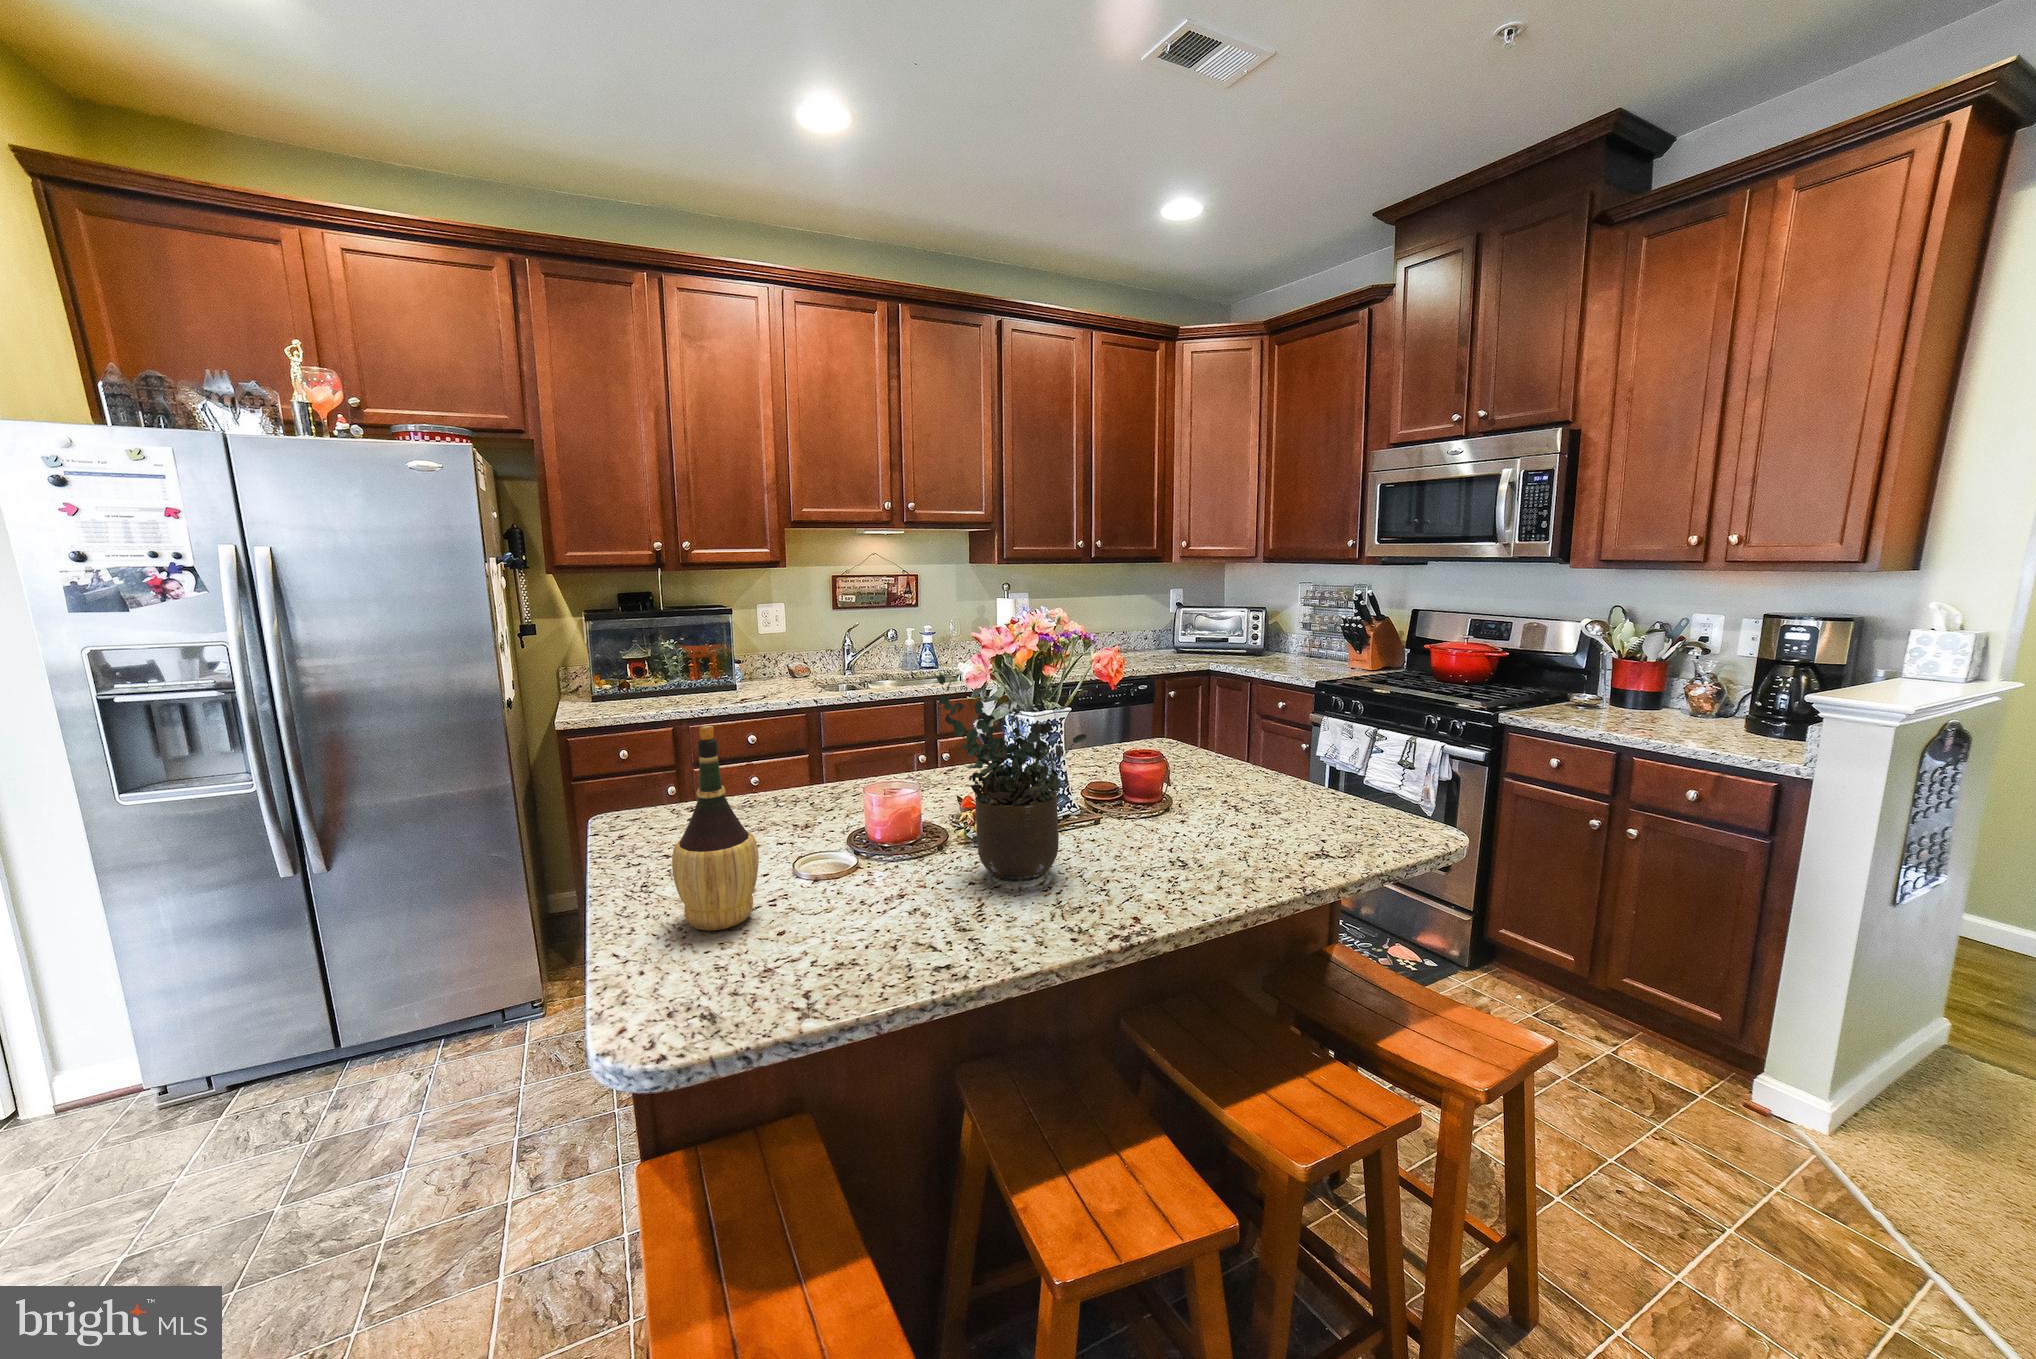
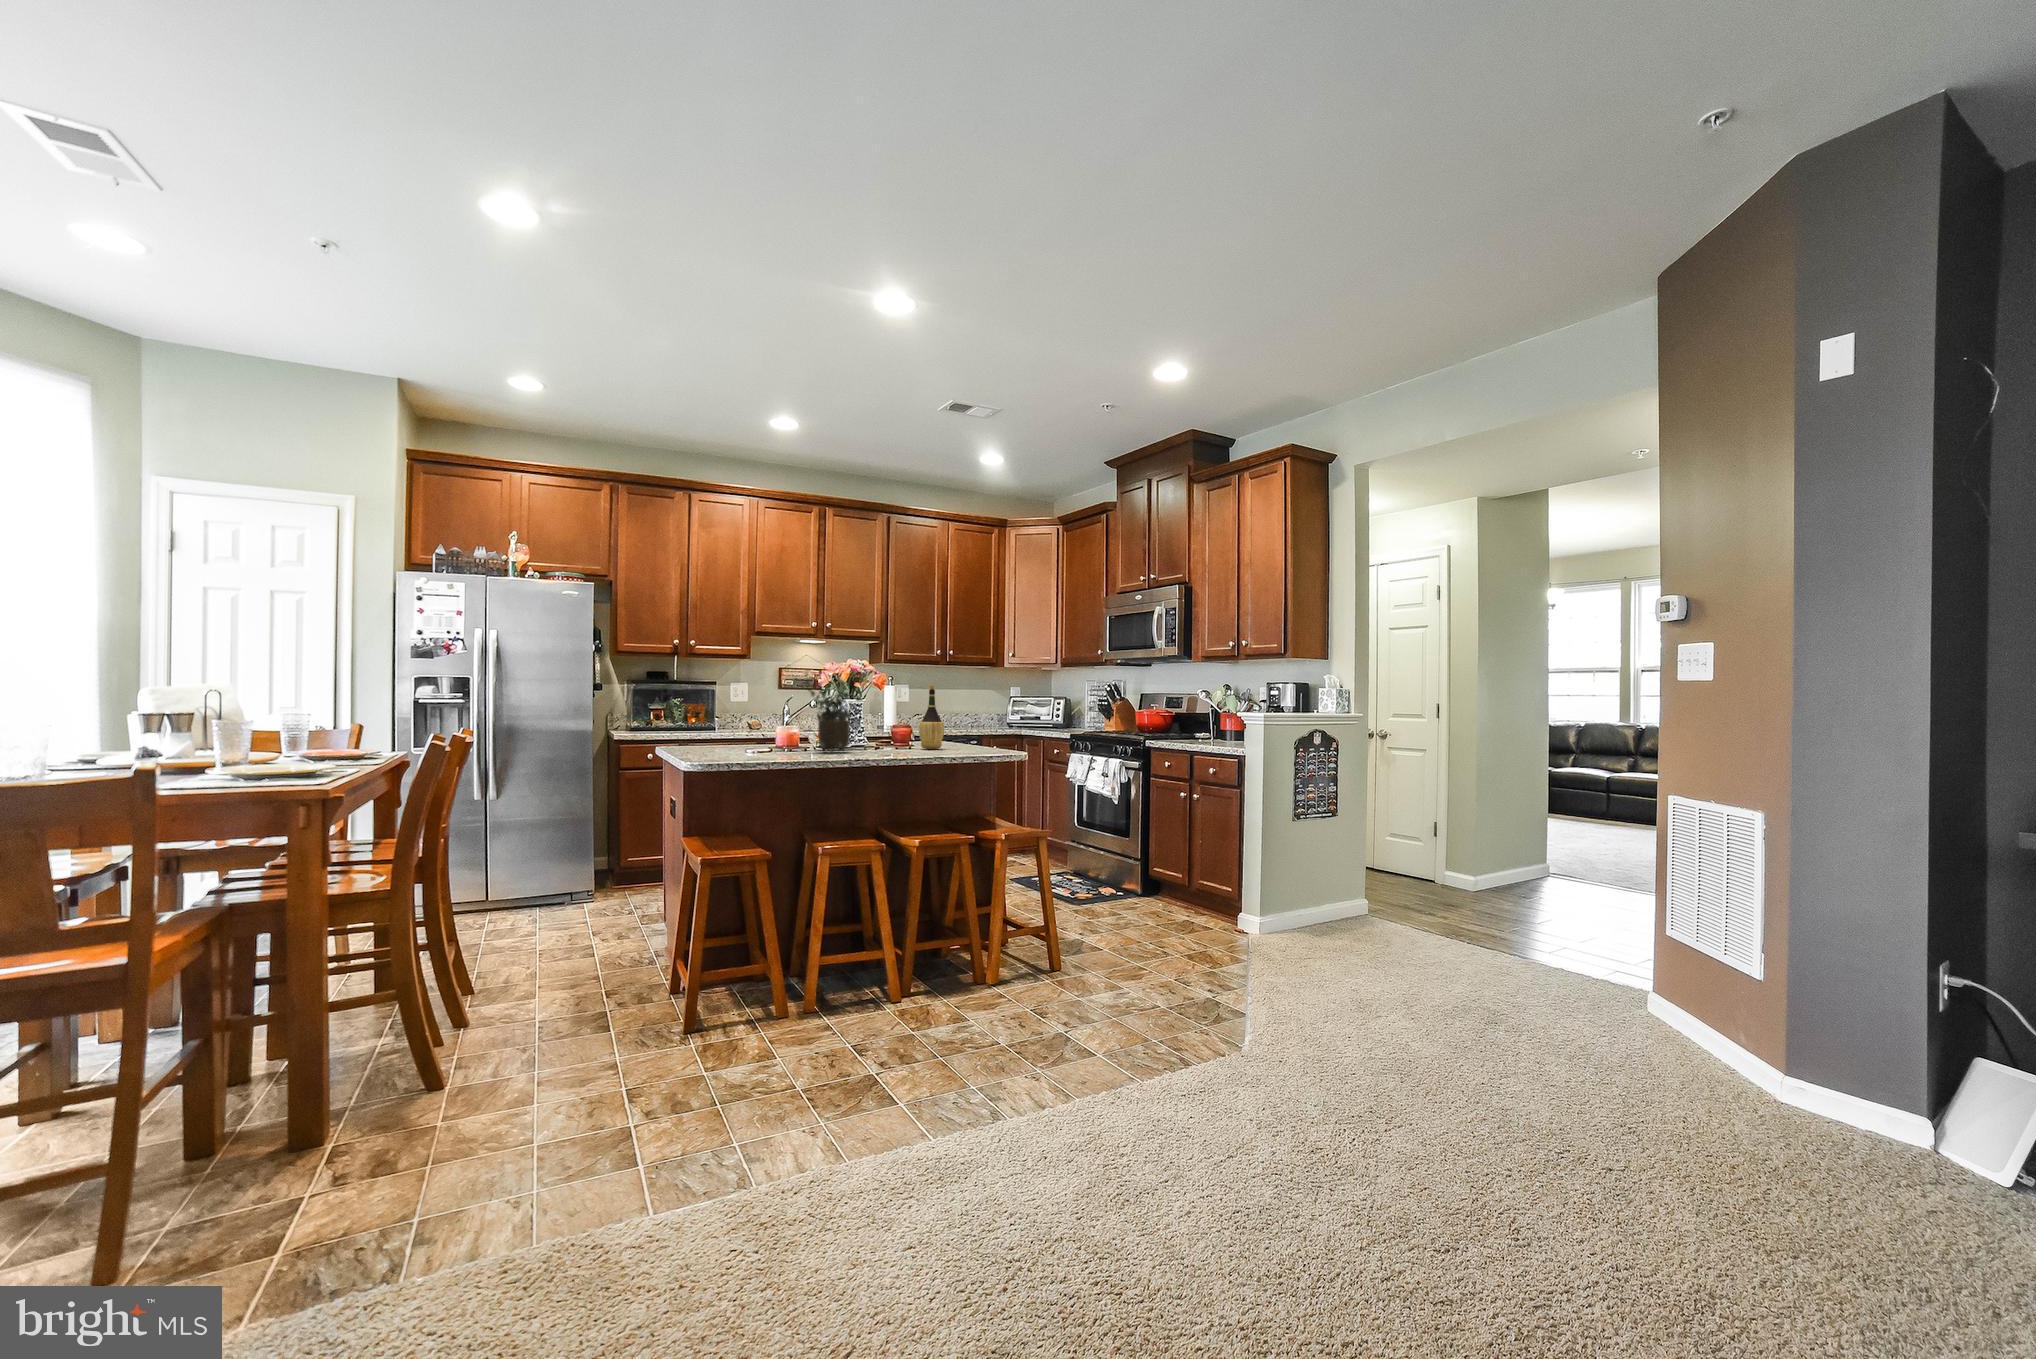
wine bottle: present [672,726,759,930] -> present [919,685,944,749]

